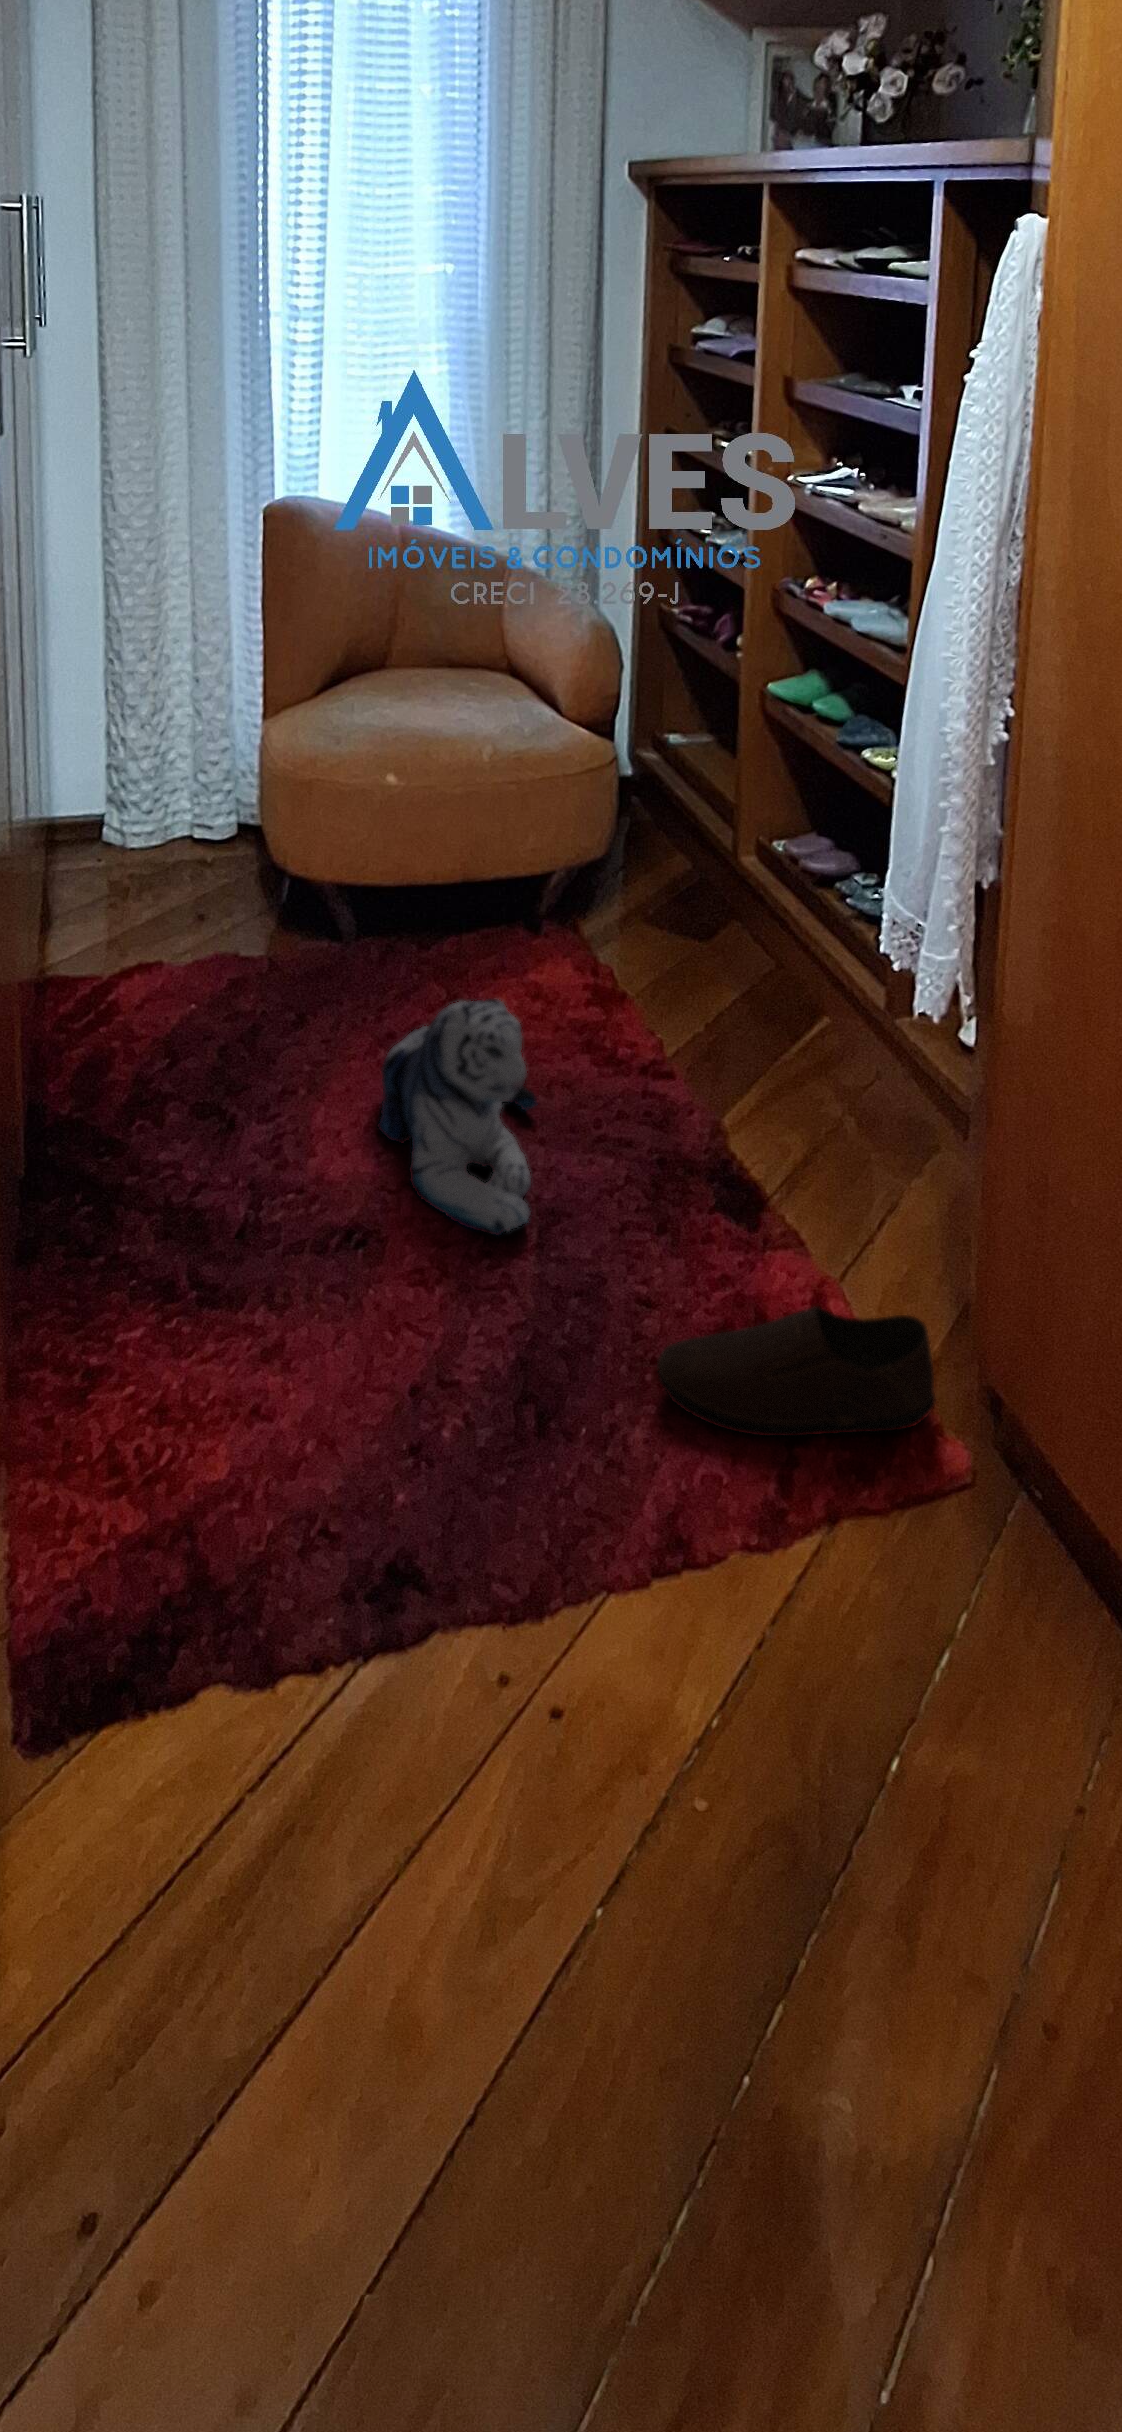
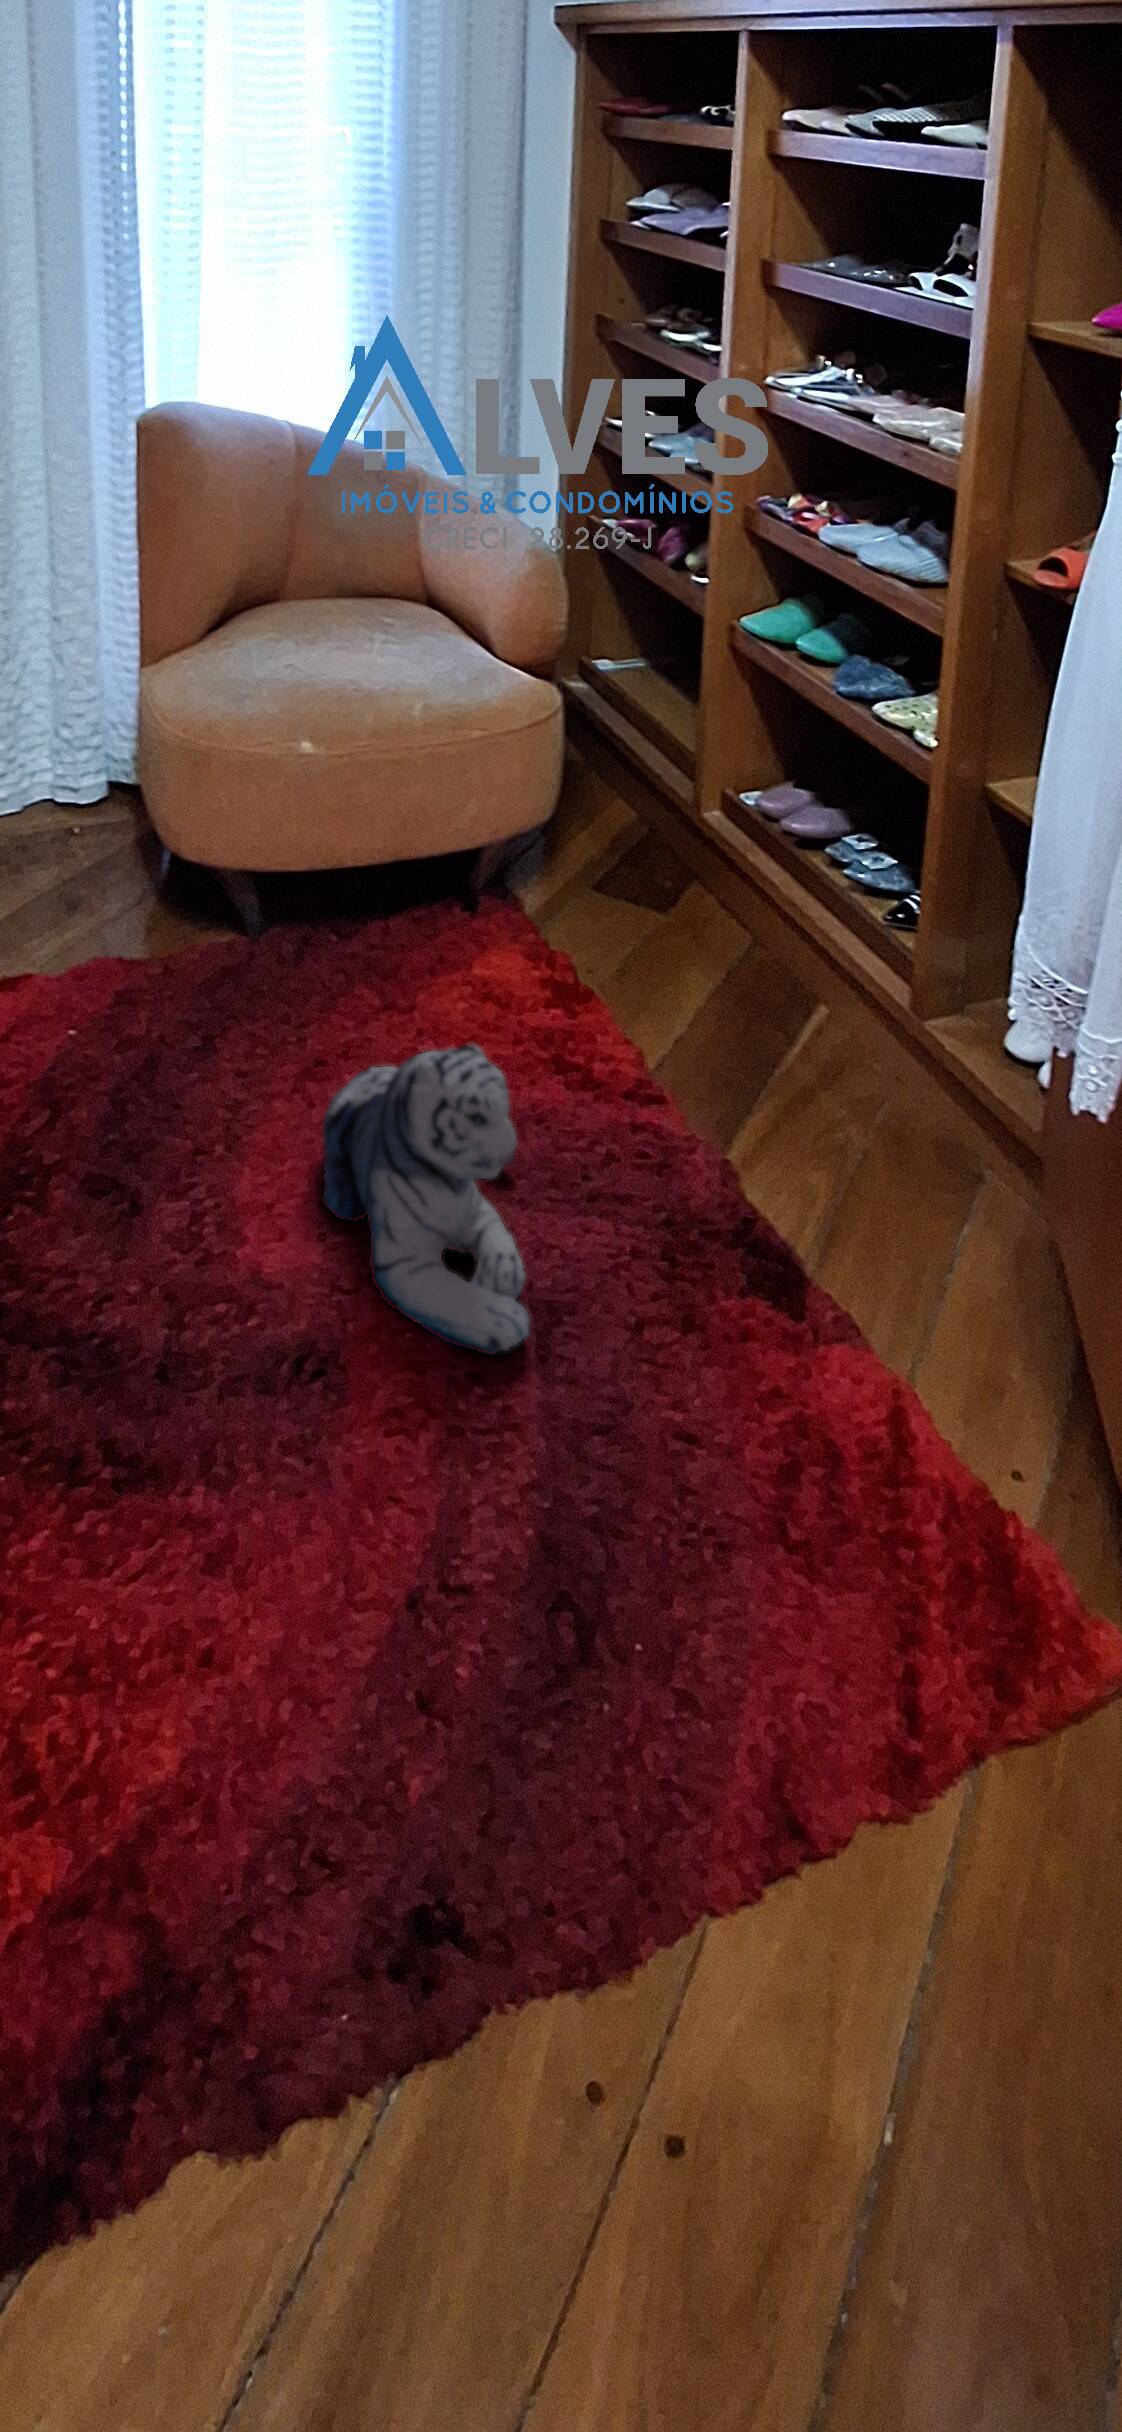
shoe: present [657,1306,936,1436] -> none [726,1459,1078,1642]

